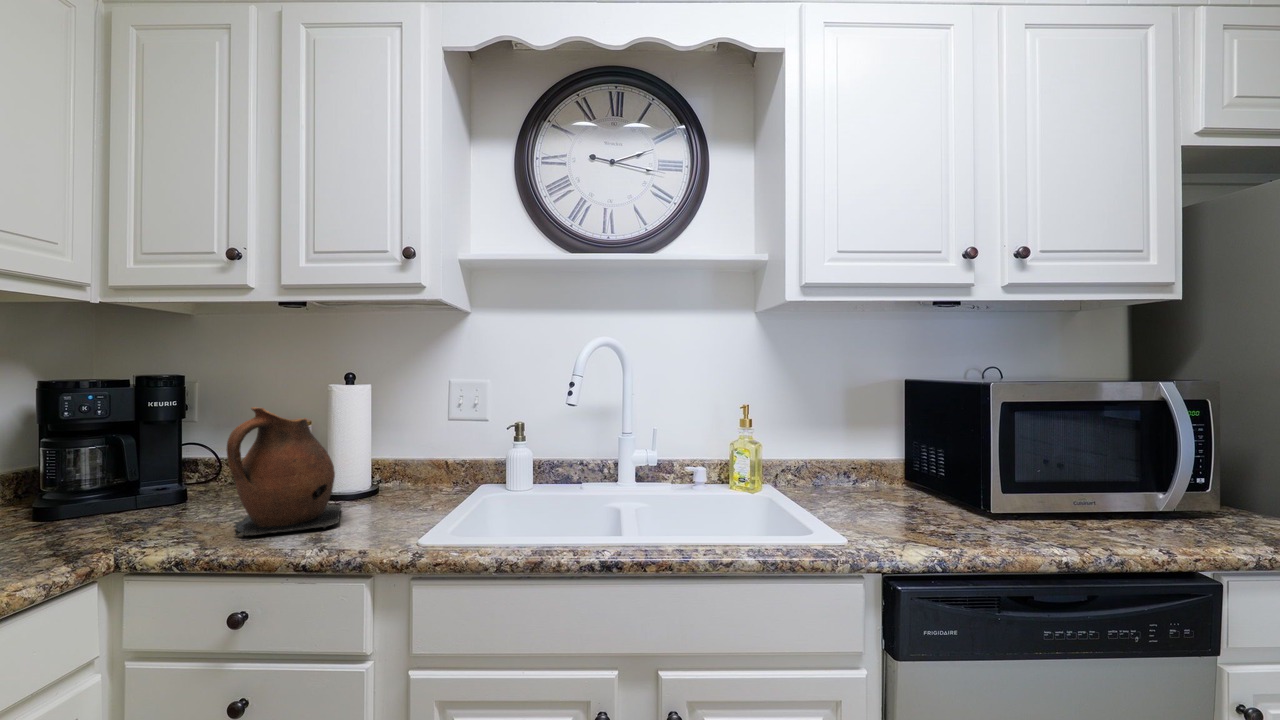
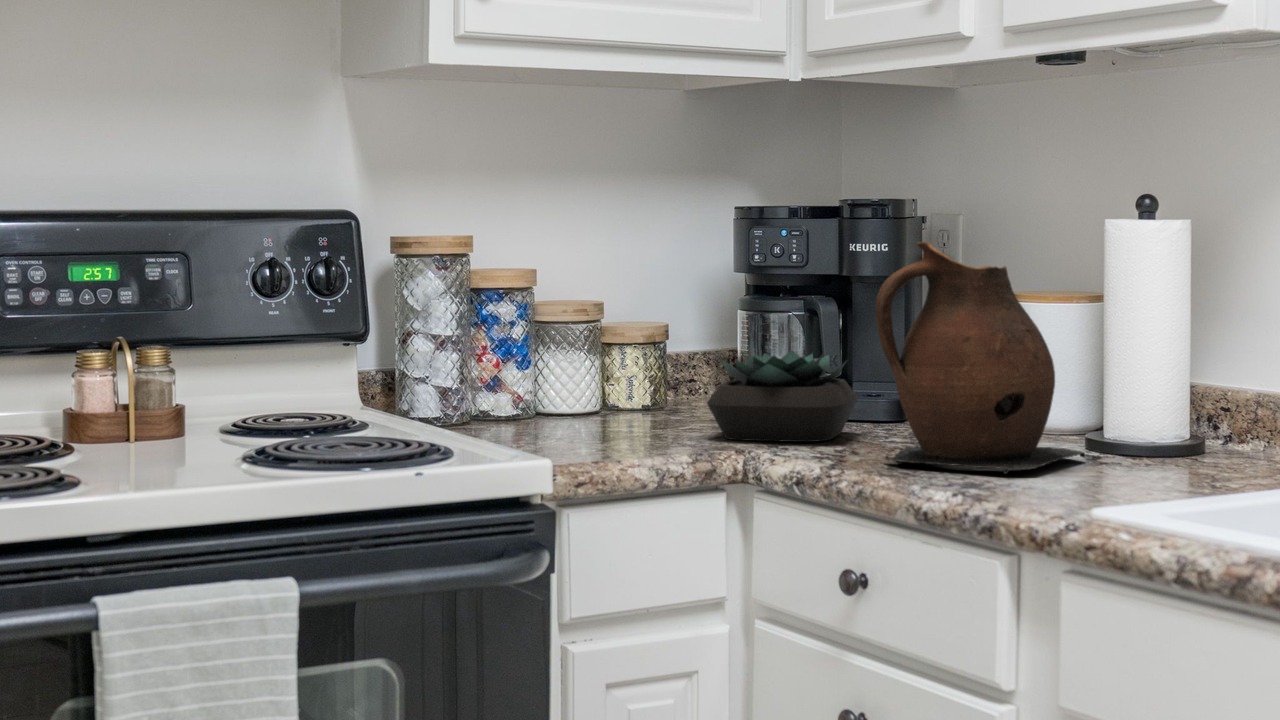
succulent plant: none [51,472,176,543] -> present [707,350,858,442]

